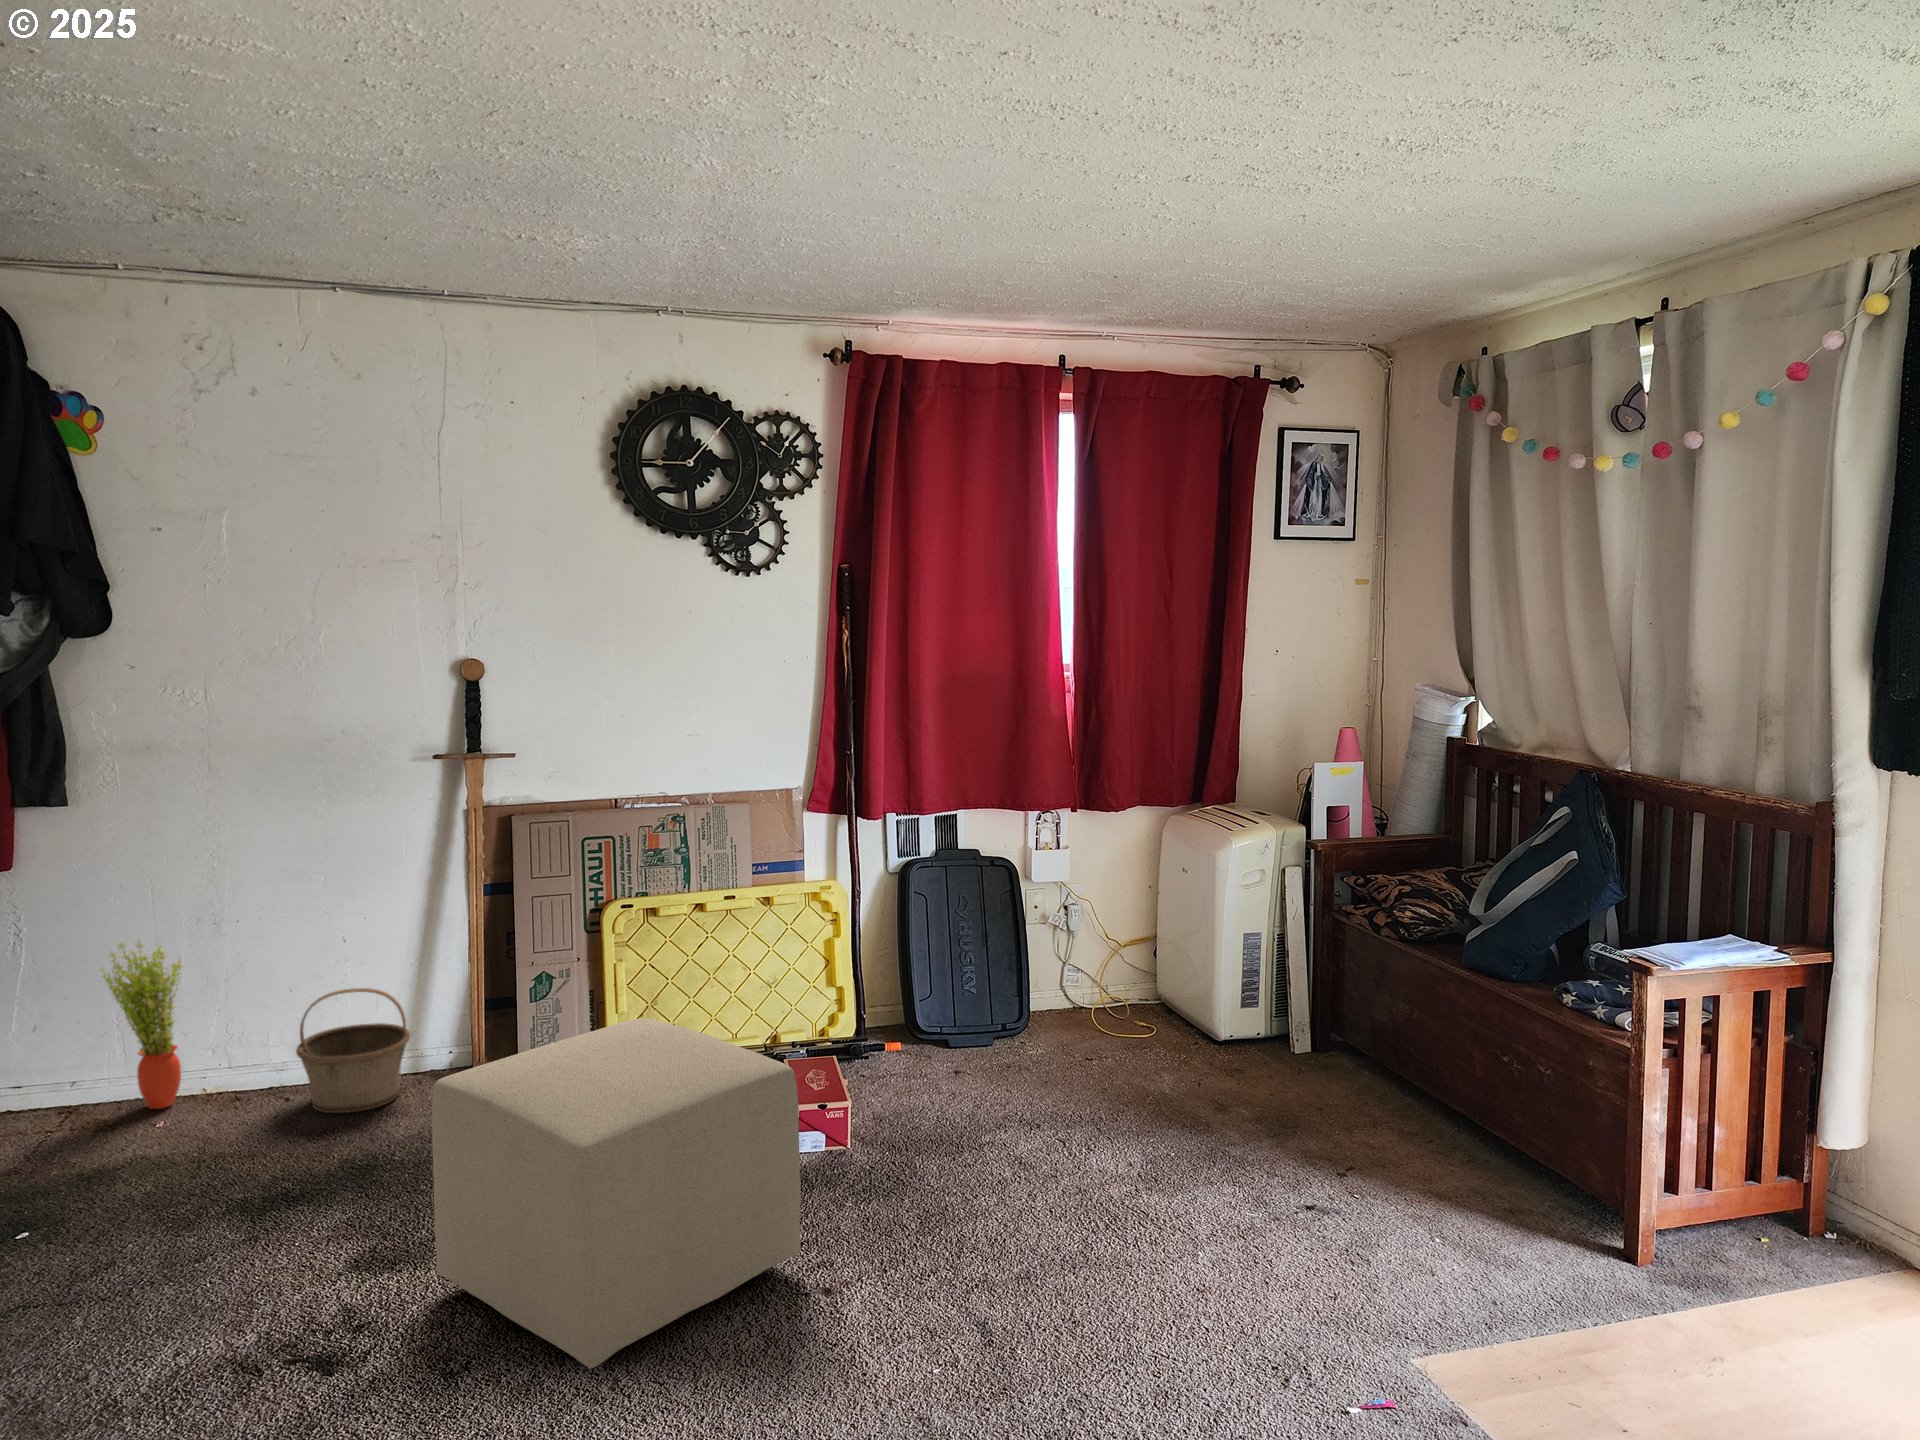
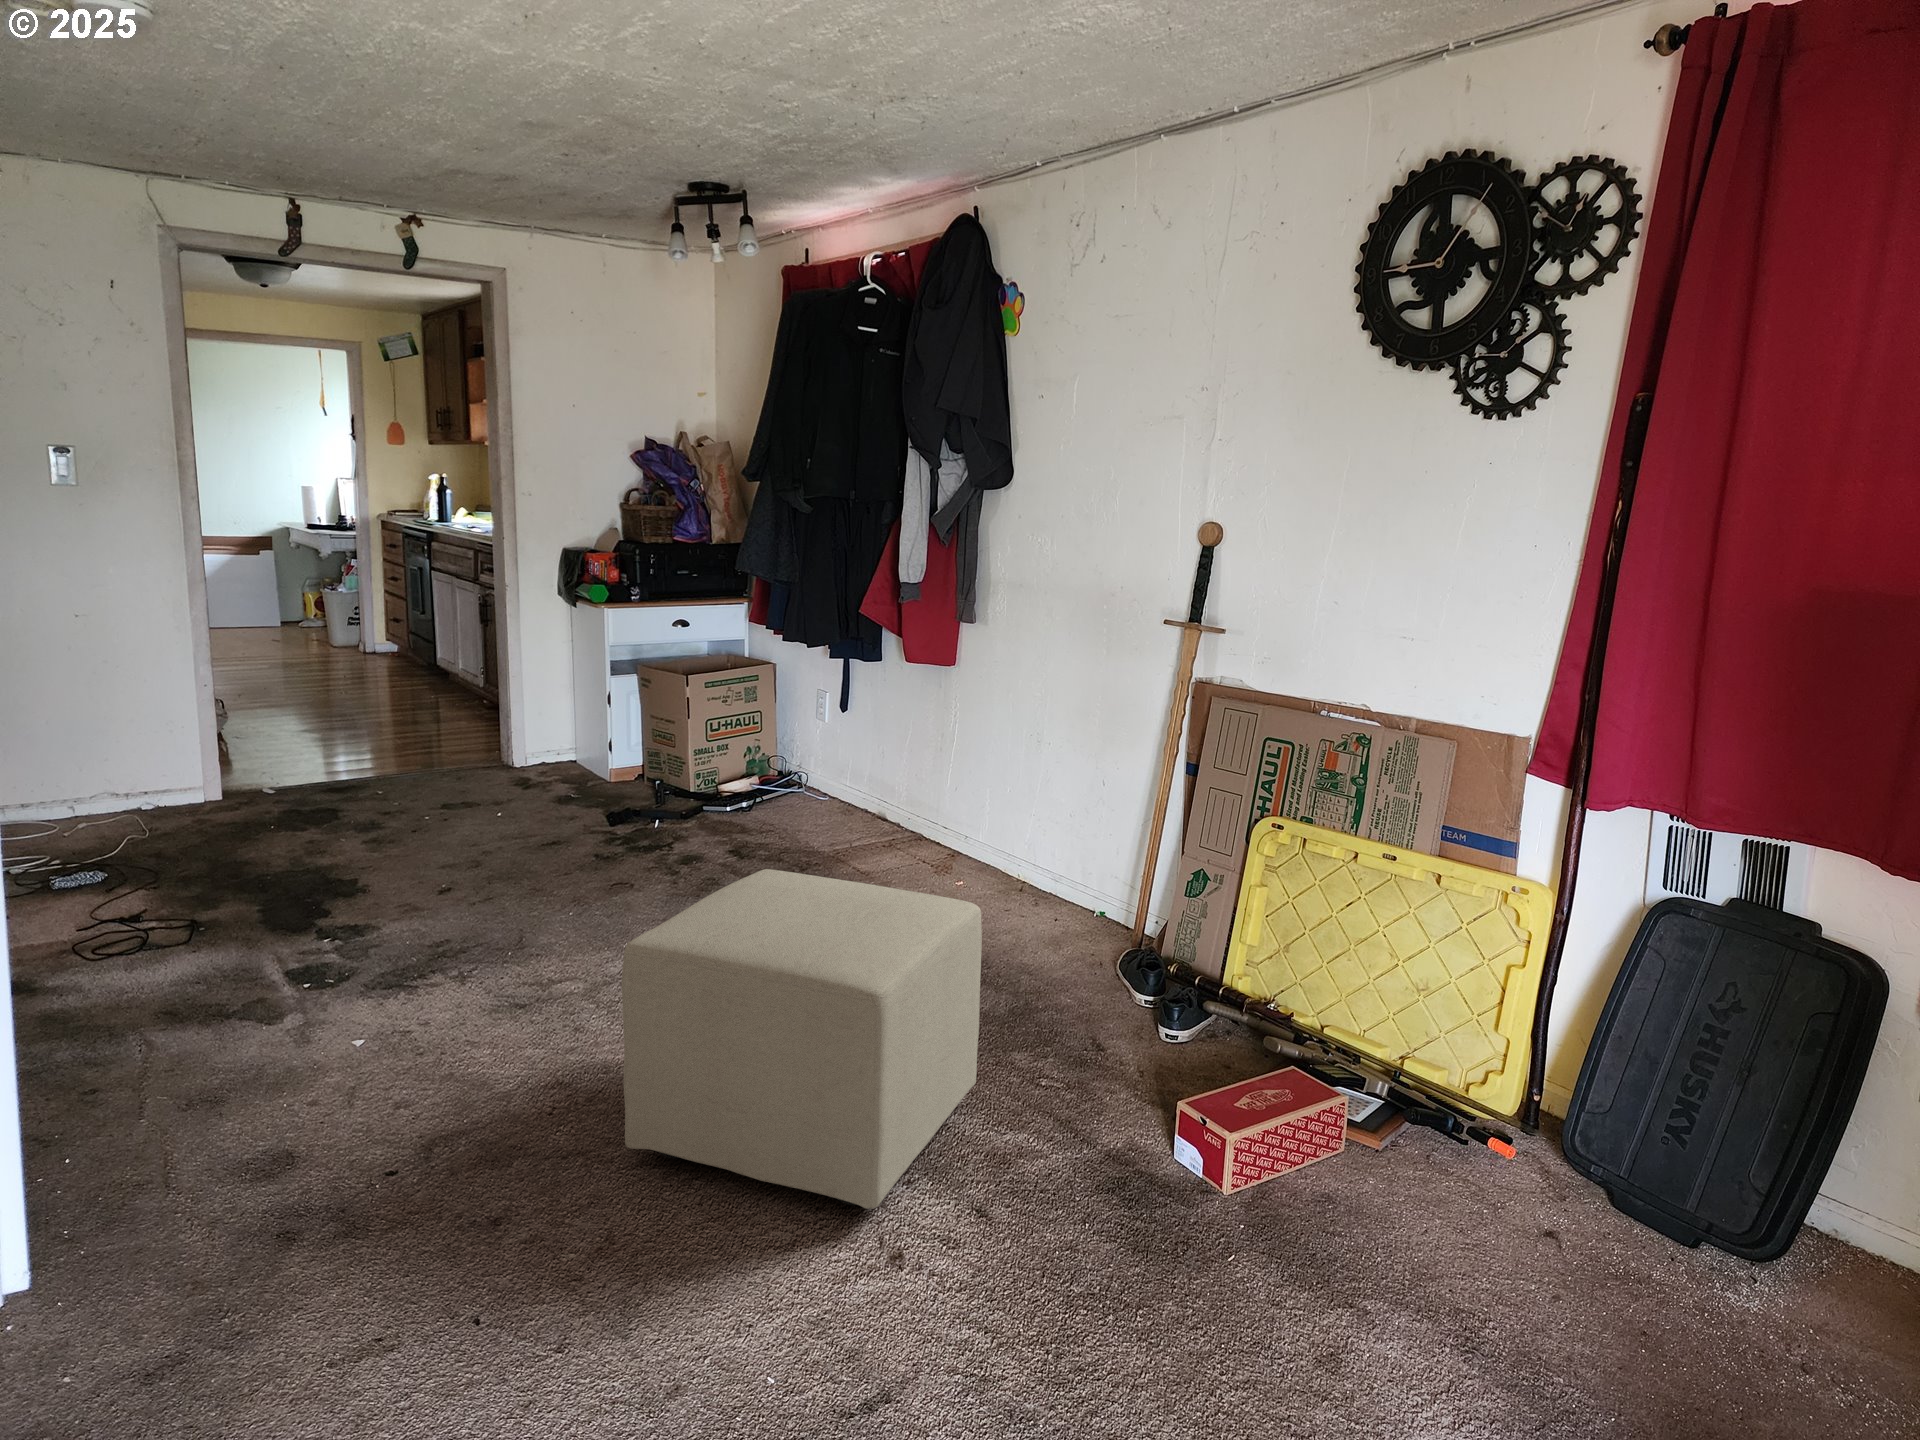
potted plant: present [100,940,181,1109] -> none [955,733,1008,874]
basket: present [296,988,410,1113] -> none [1013,821,1111,936]

